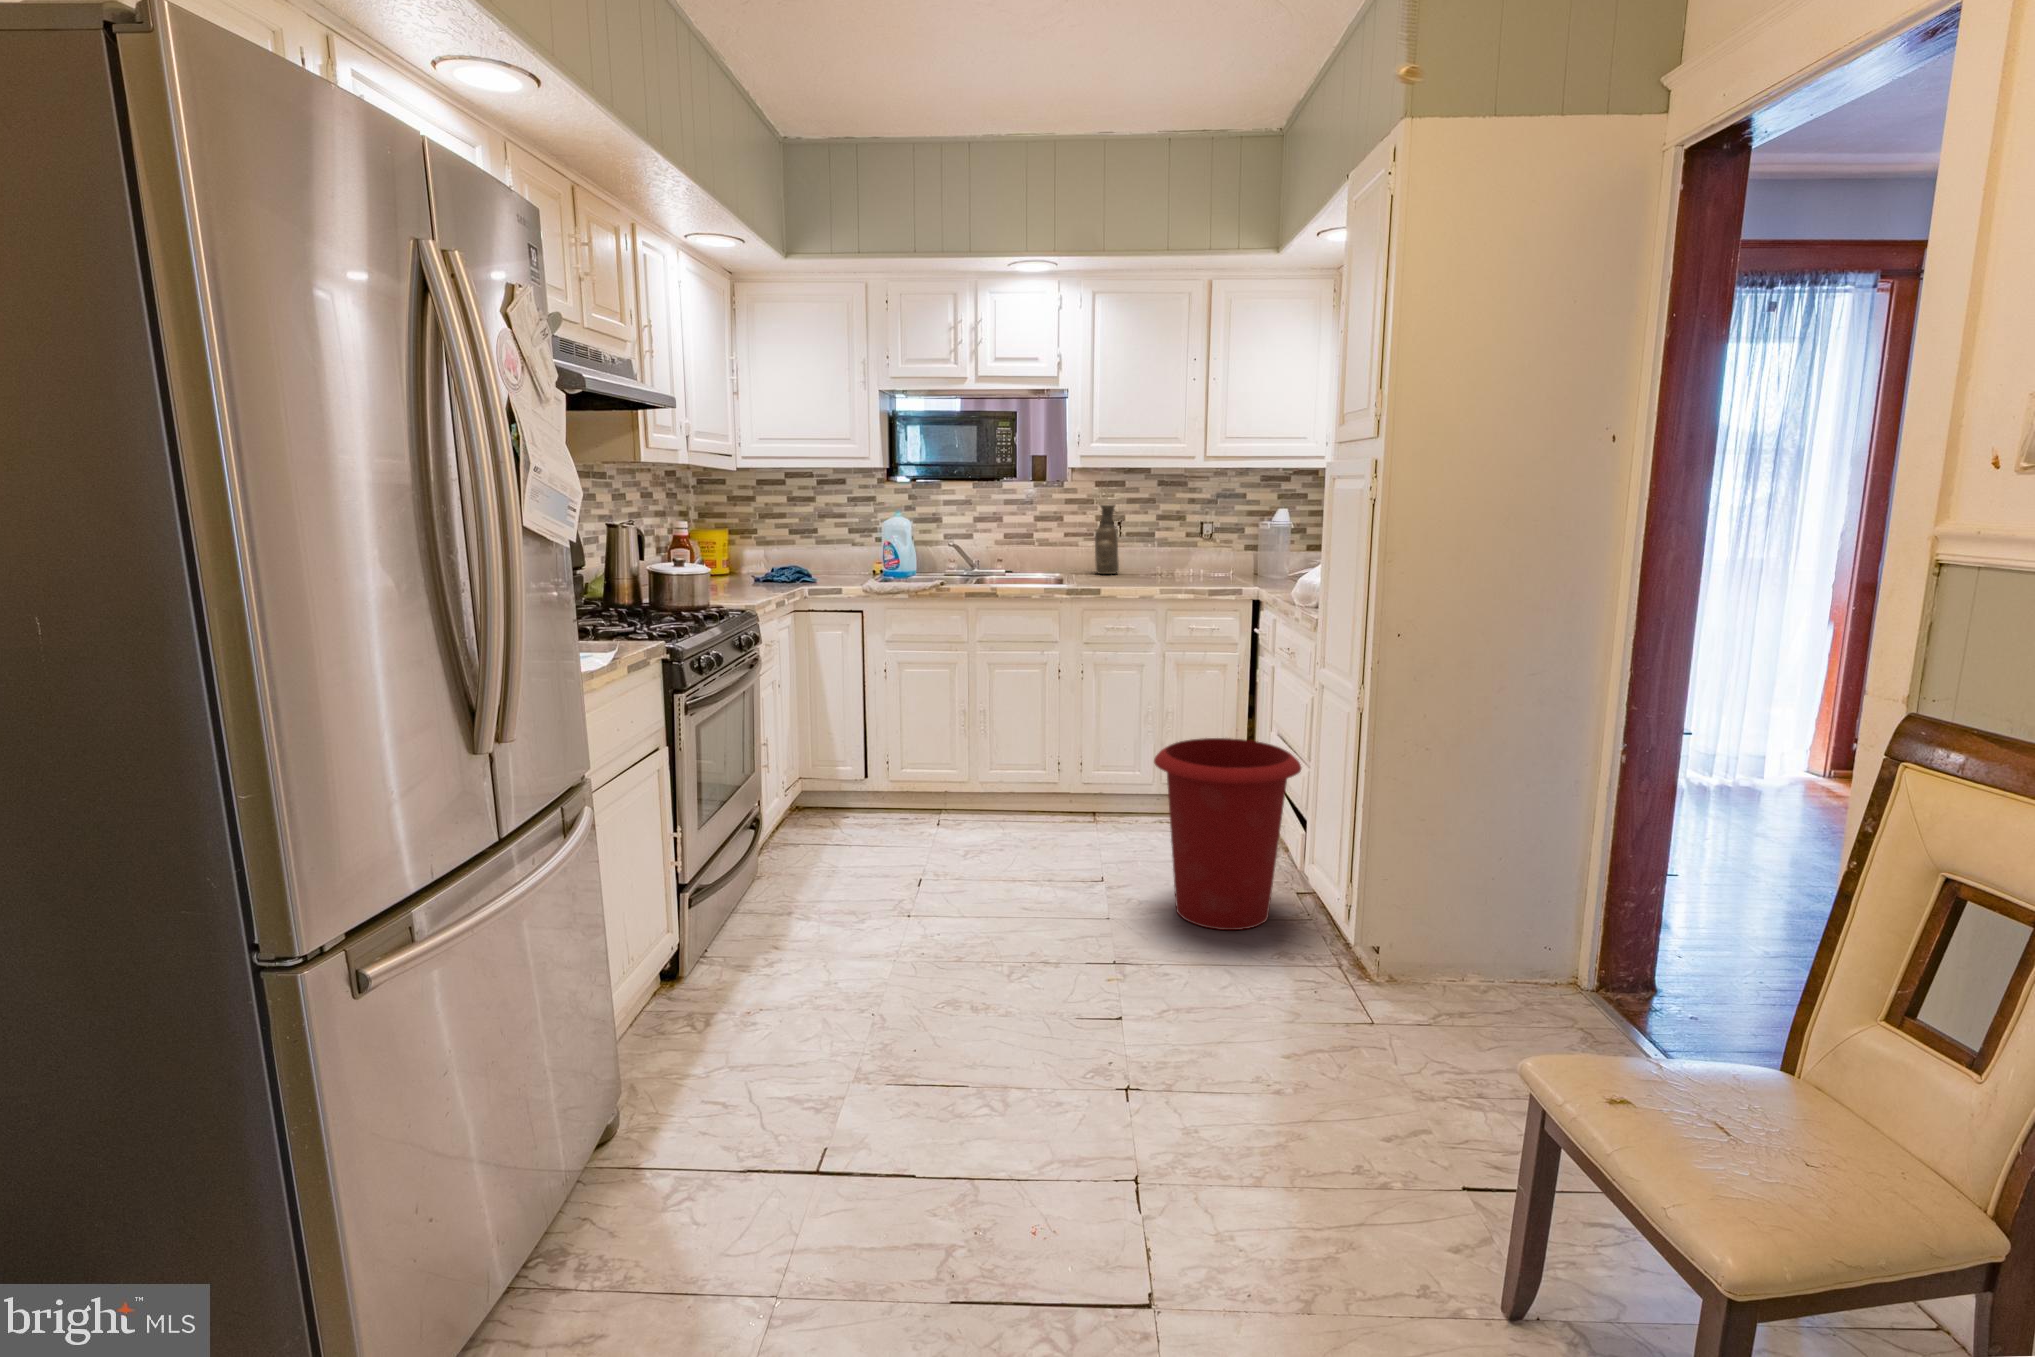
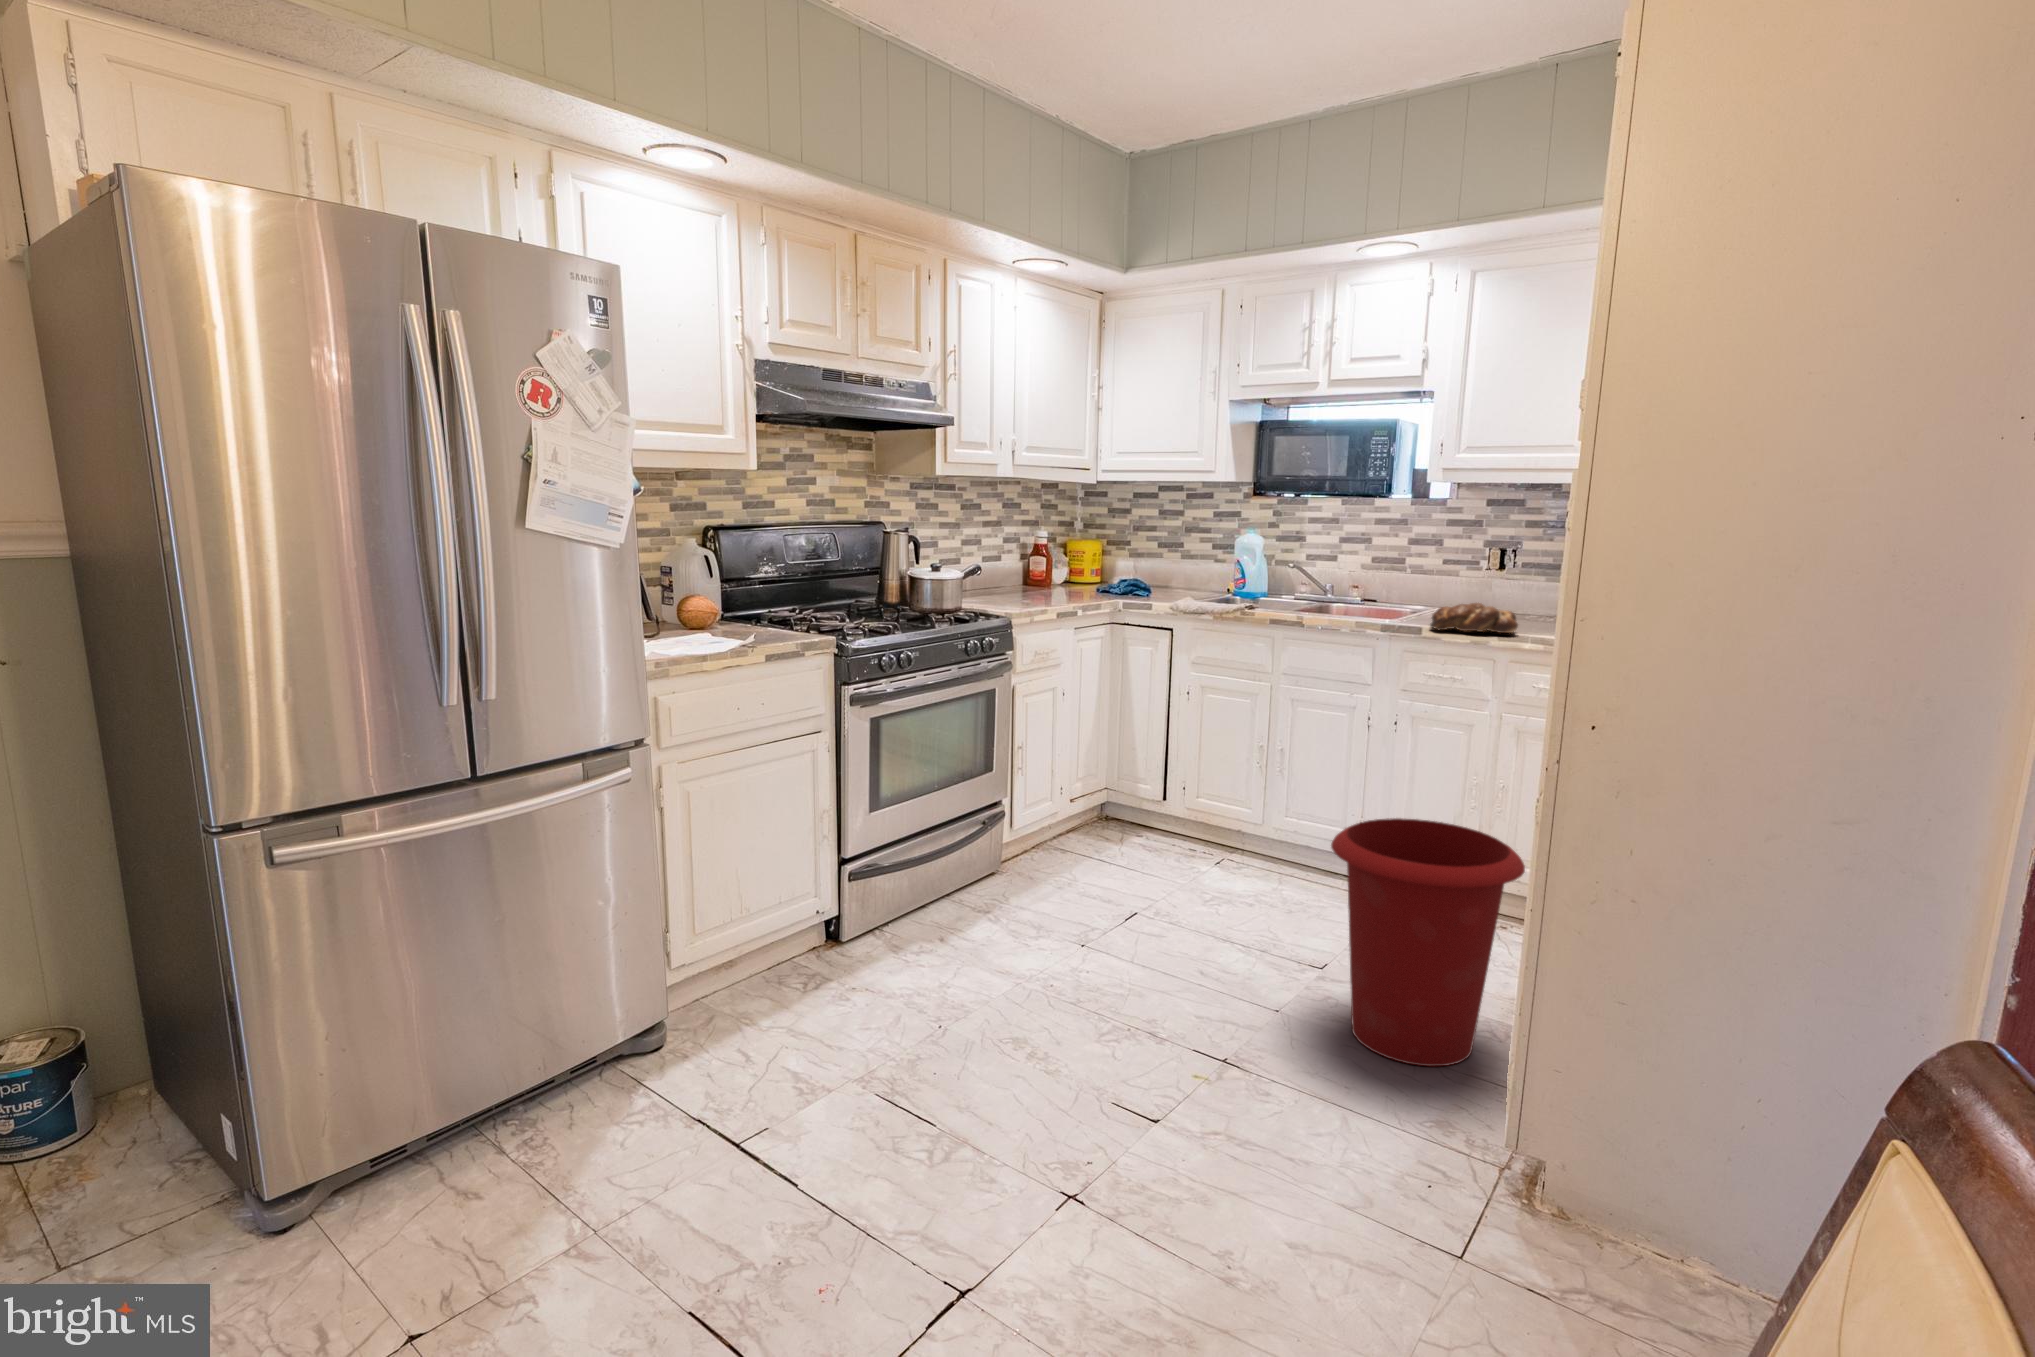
vase: present [1095,504,1119,574] -> none [1479,527,1512,612]
bread loaf: none [1099,565,1166,590] -> present [1430,603,1518,633]

